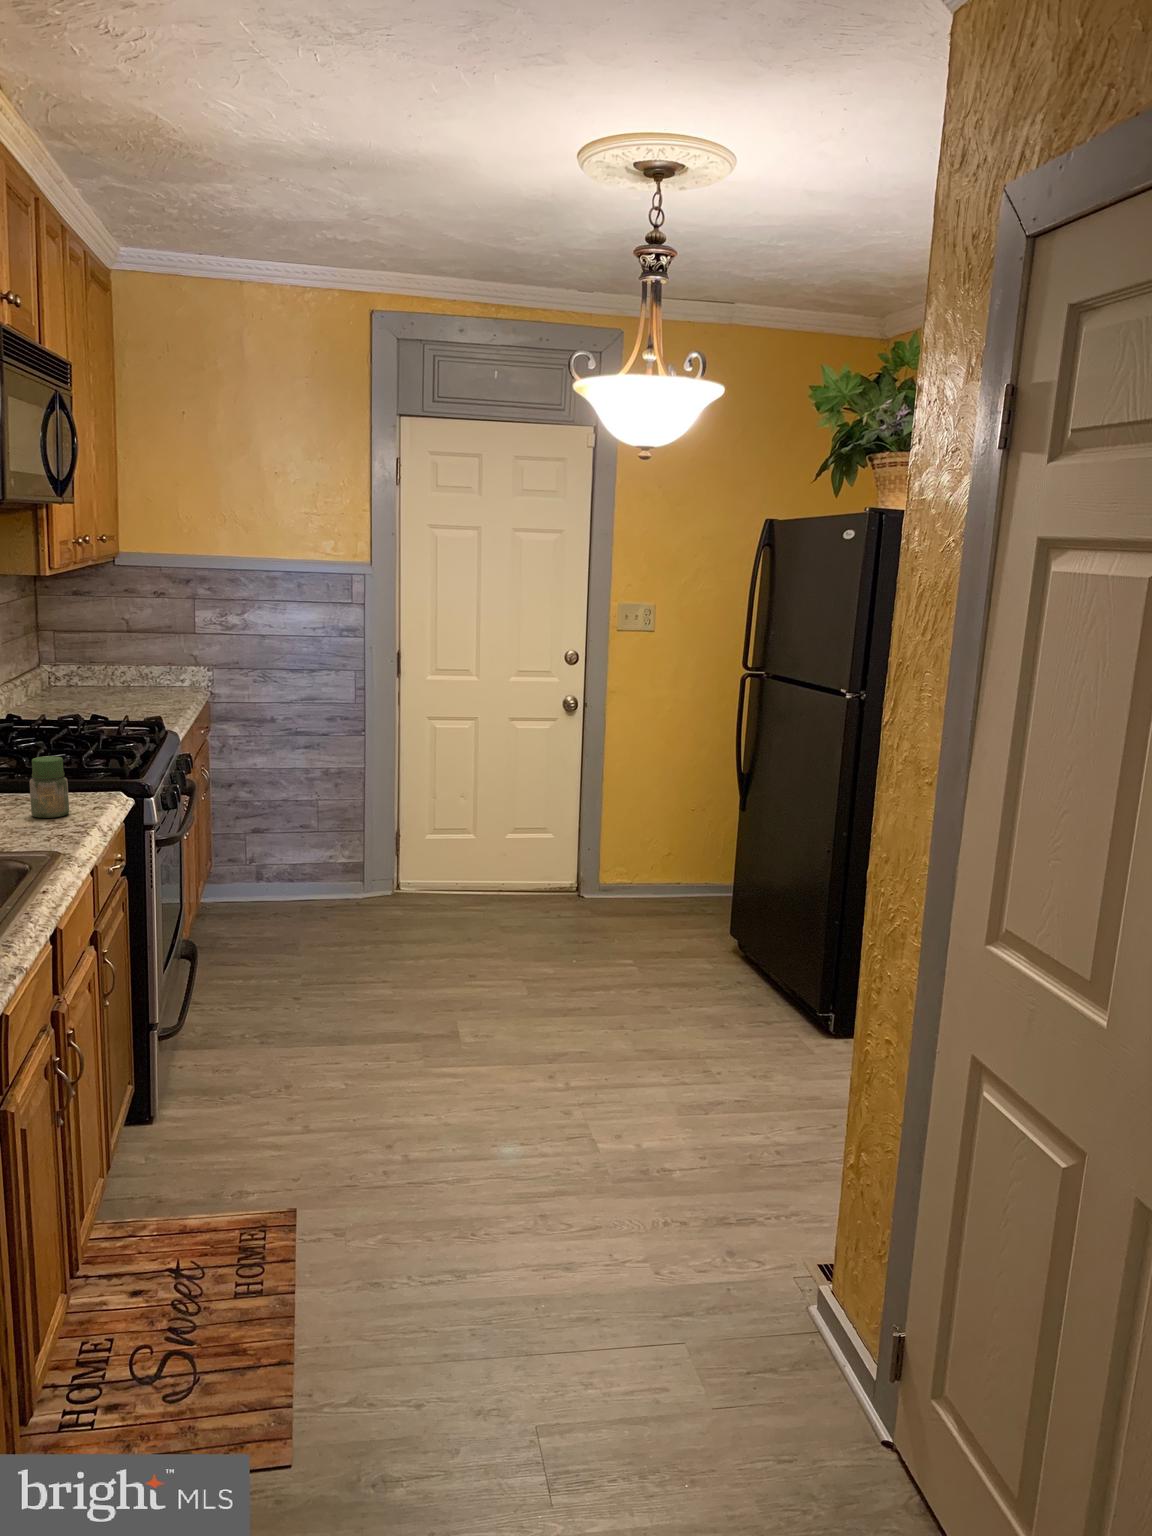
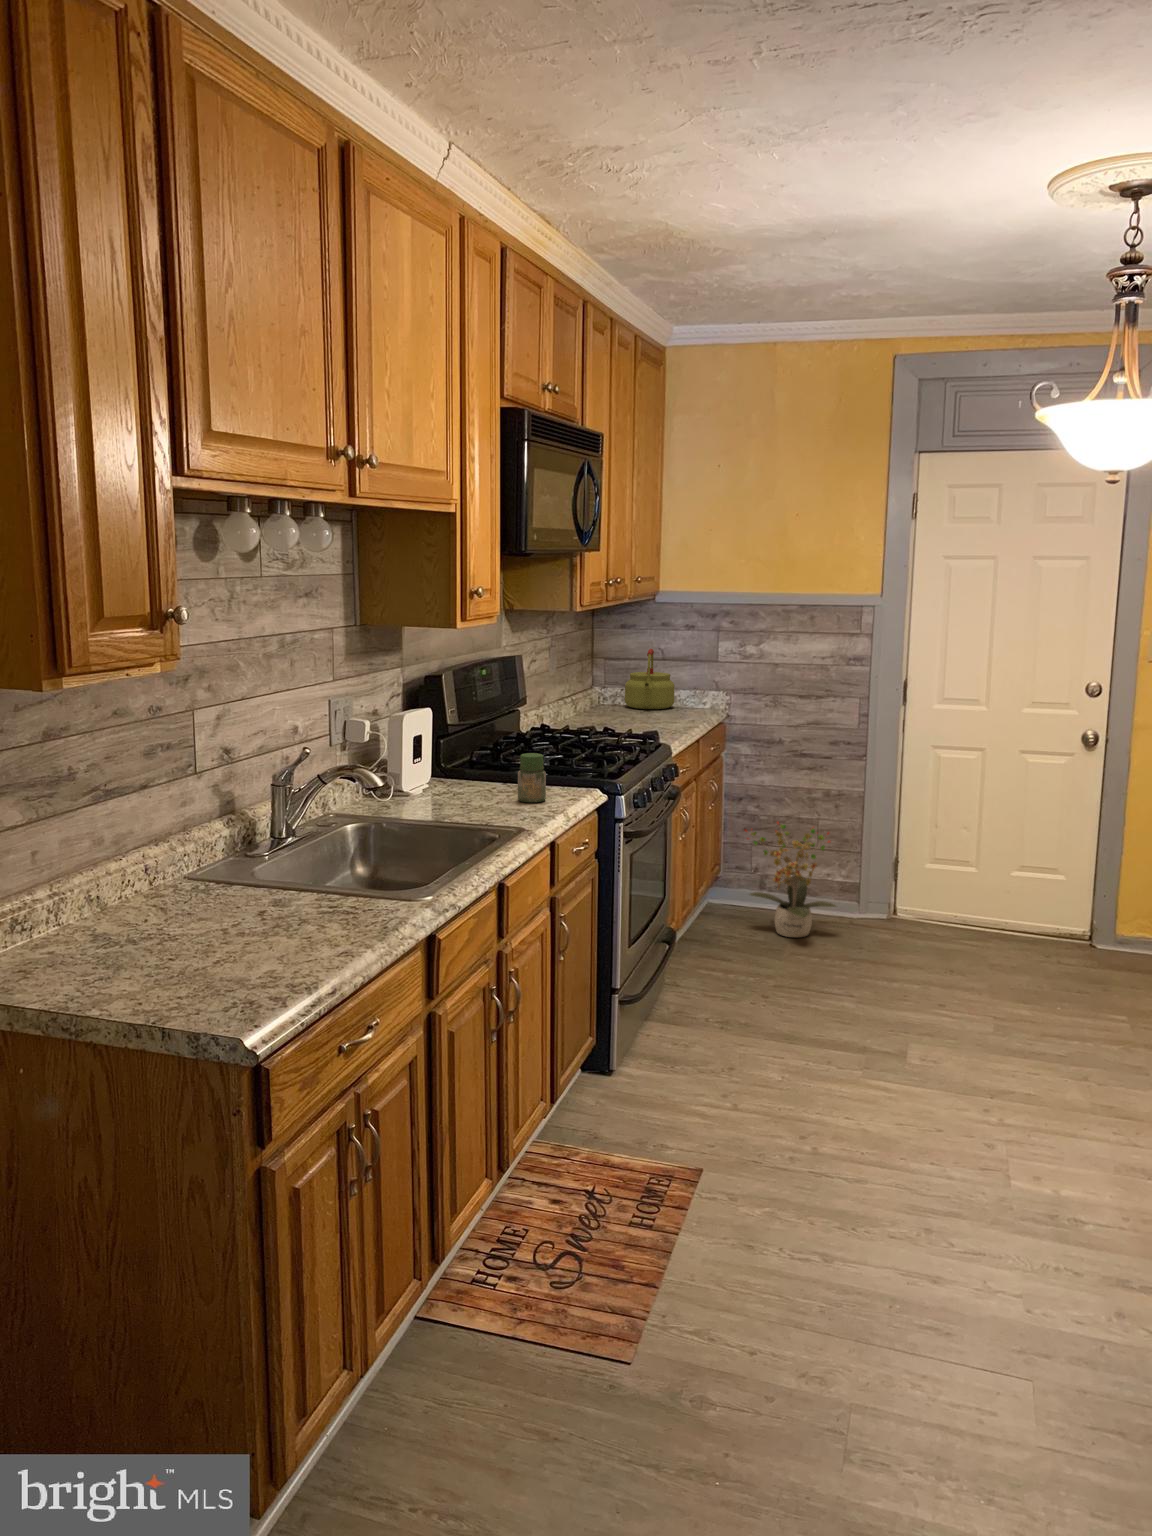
kettle: none [87,620,149,691] -> present [625,649,675,709]
potted plant: none [244,805,350,928] -> present [745,822,836,938]

